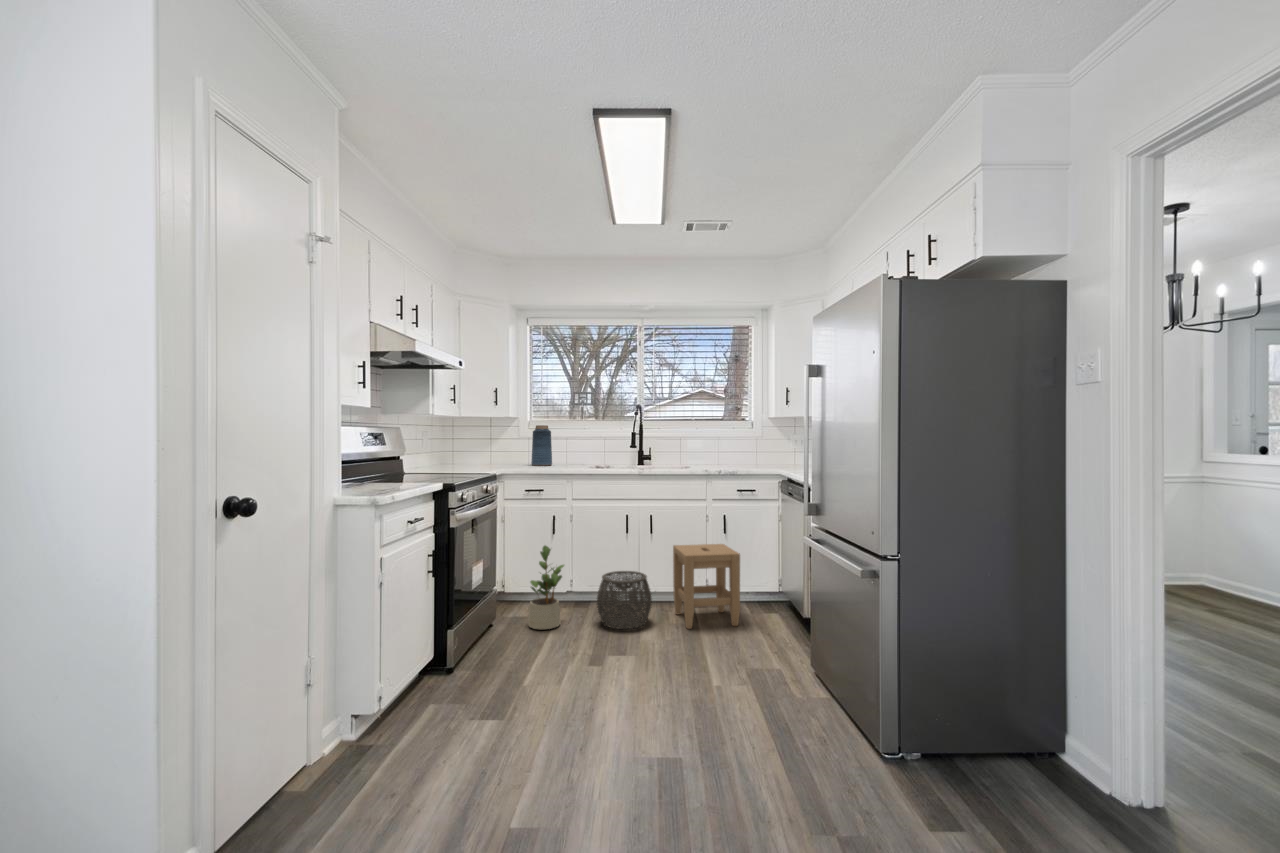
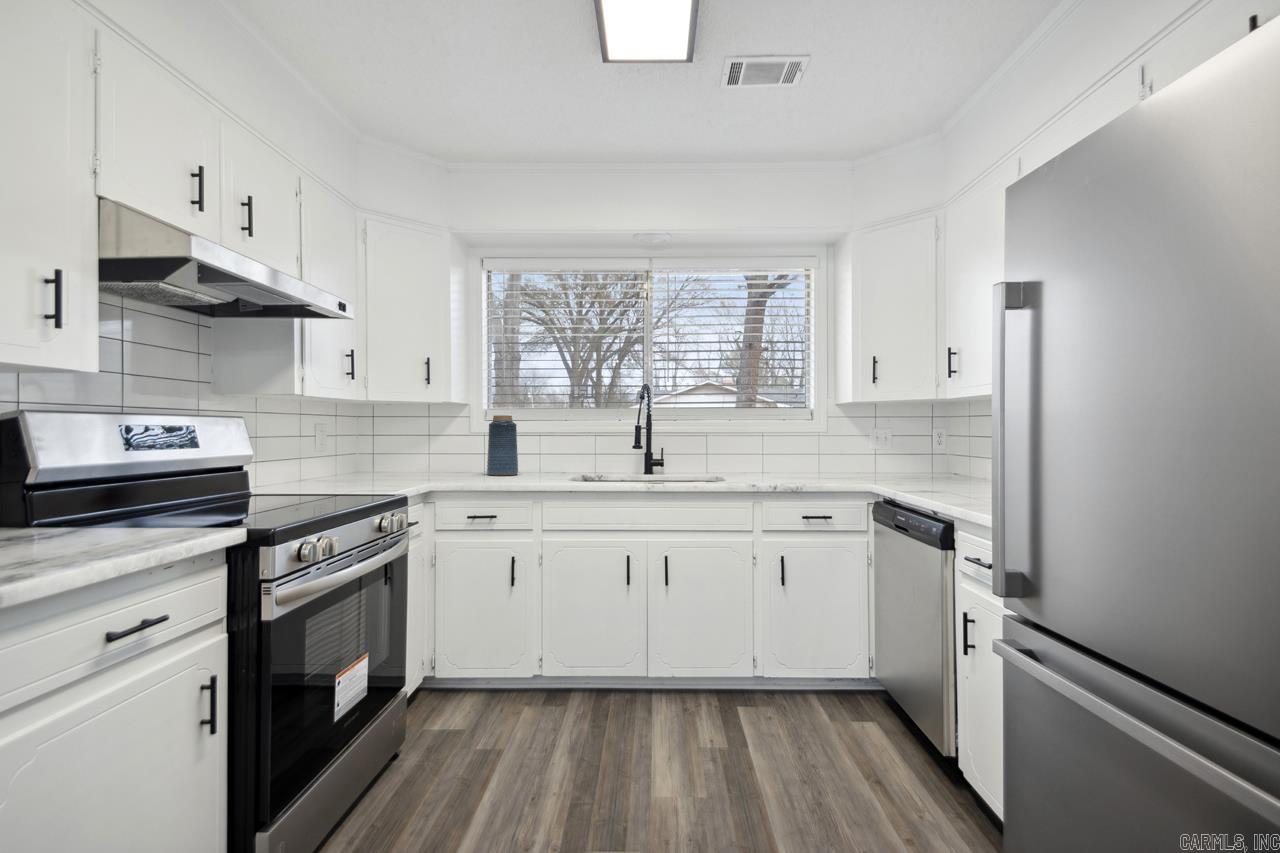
stool: present [673,544,740,629] -> none [703,605,822,764]
potted plant: present [528,546,564,629] -> none [459,617,524,766]
woven basket: present [597,571,652,629] -> none [575,653,670,767]

